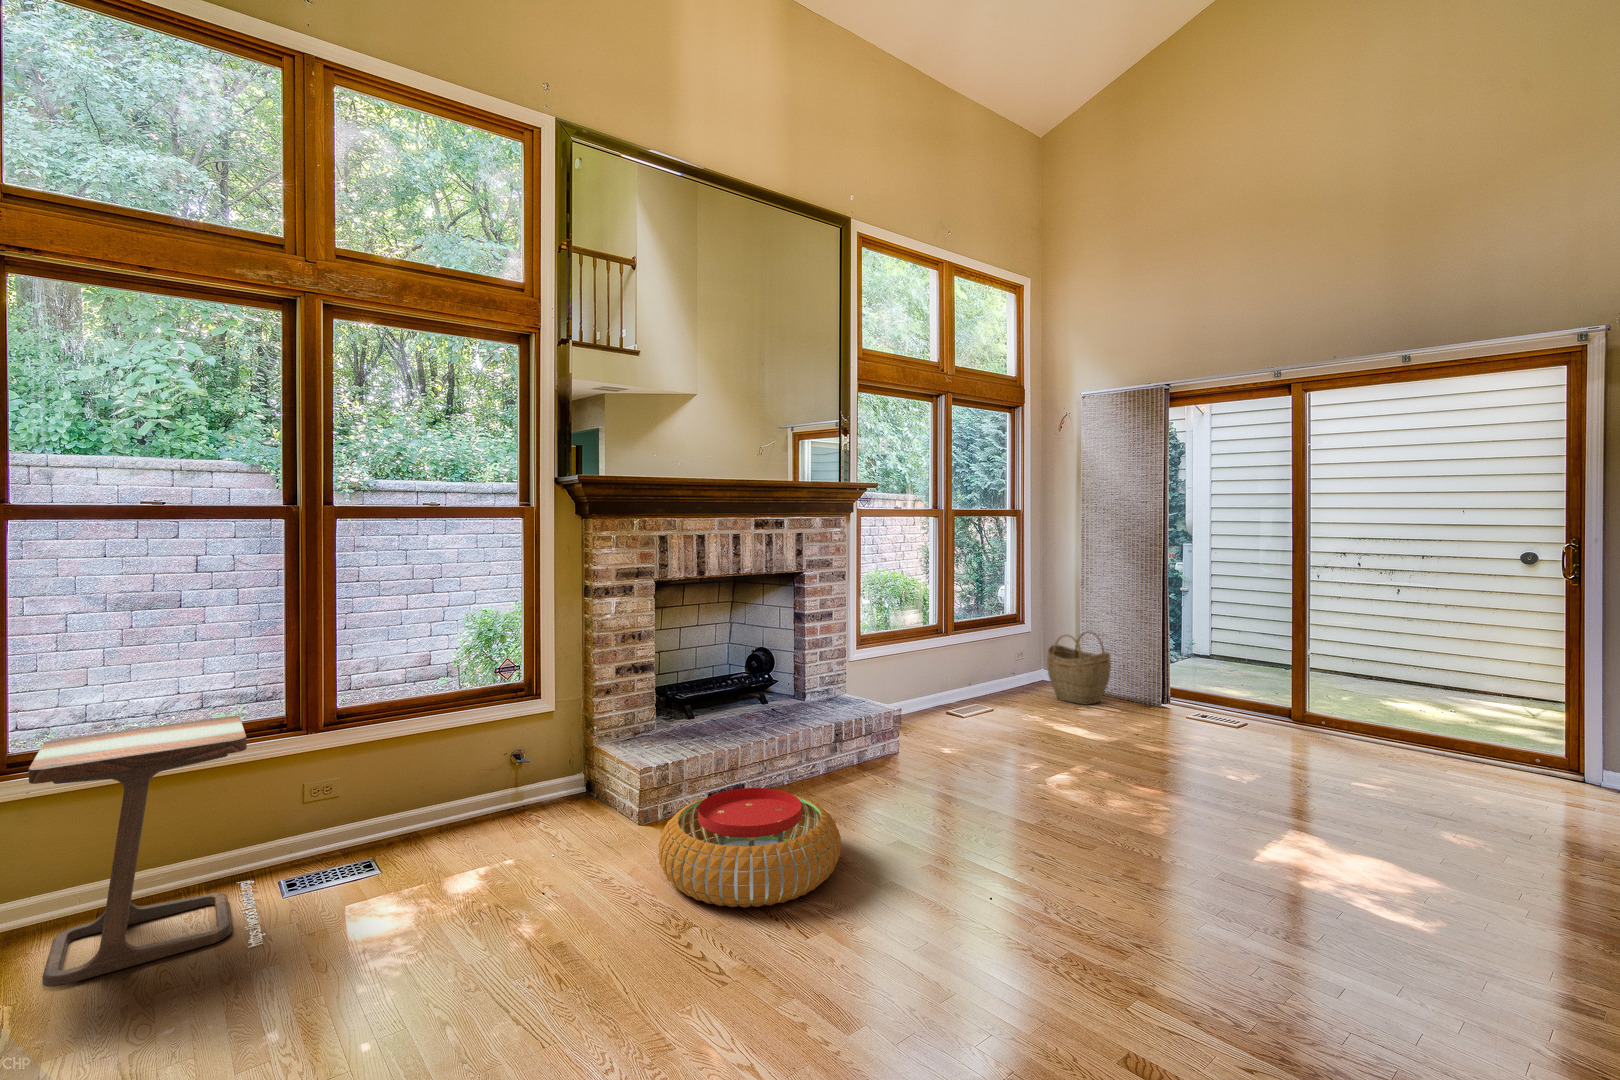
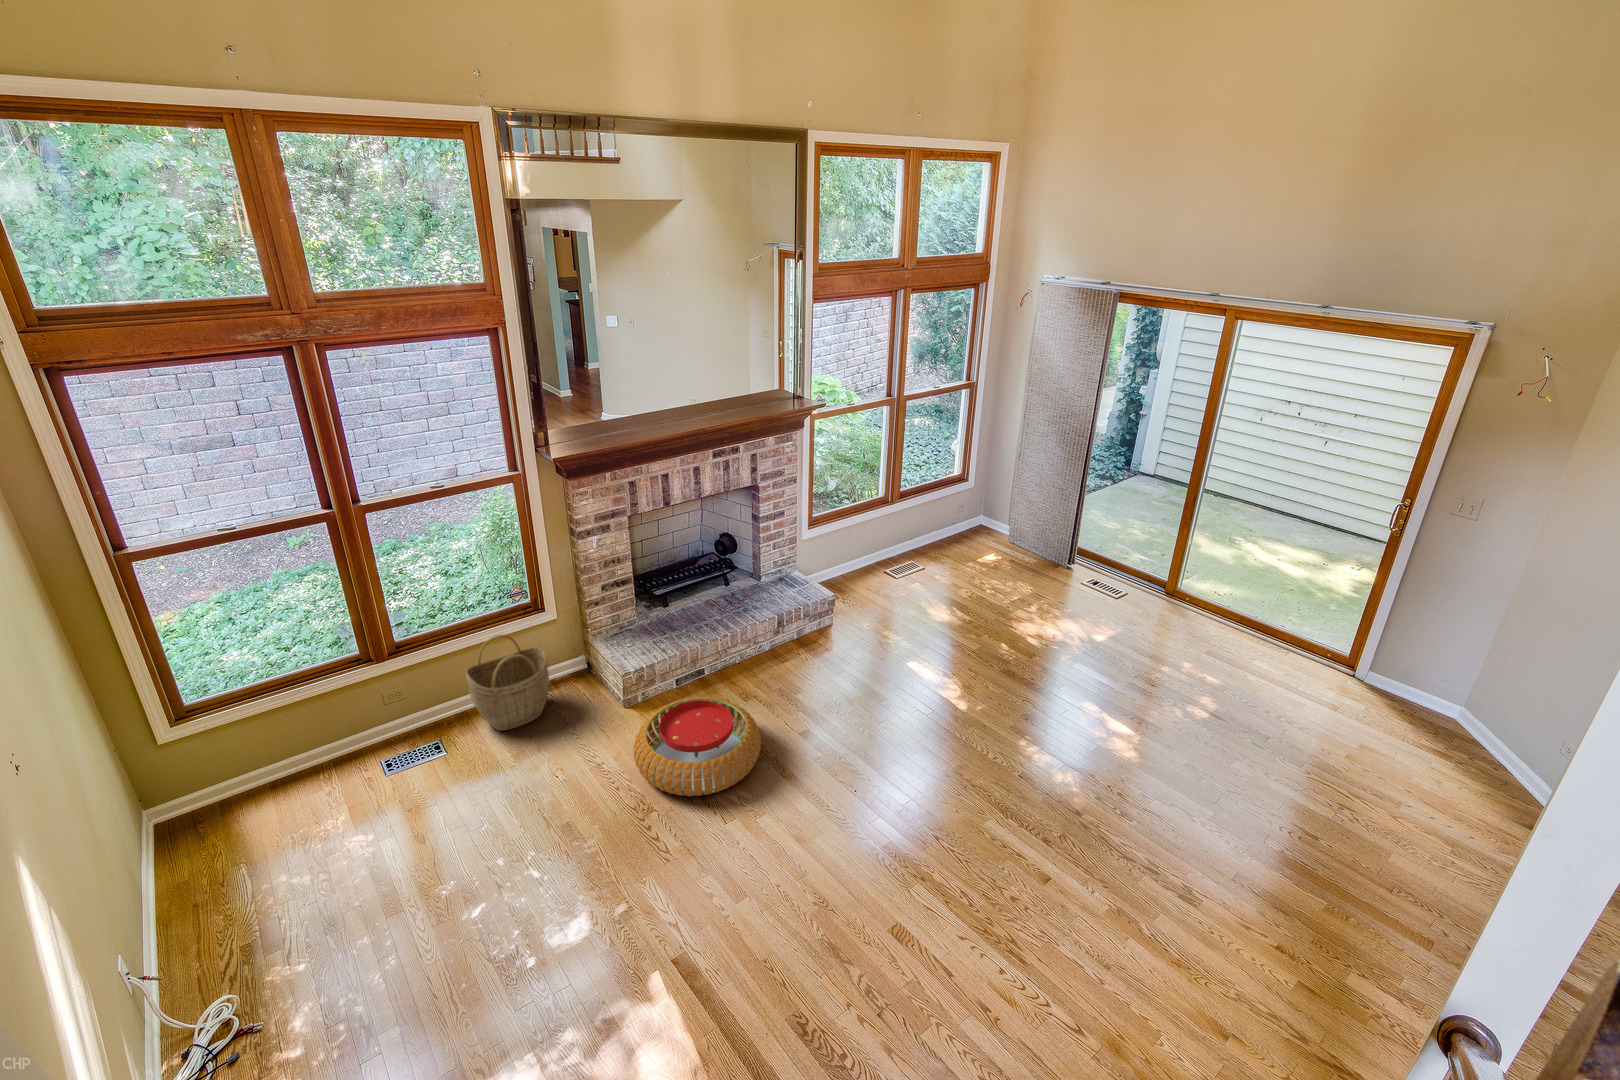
woven basket: present [1047,631,1111,705] -> present [466,635,549,731]
side table: present [28,716,265,987] -> none [209,669,382,849]

